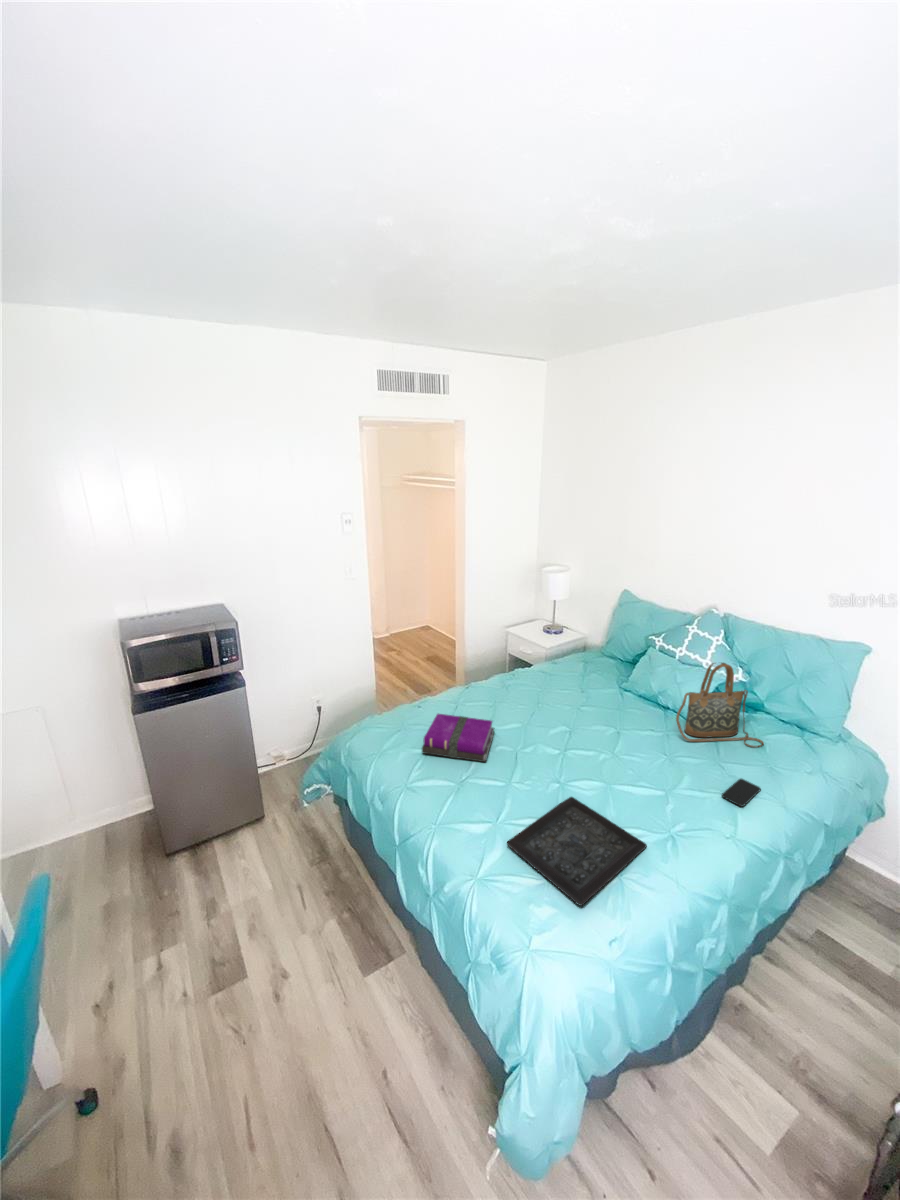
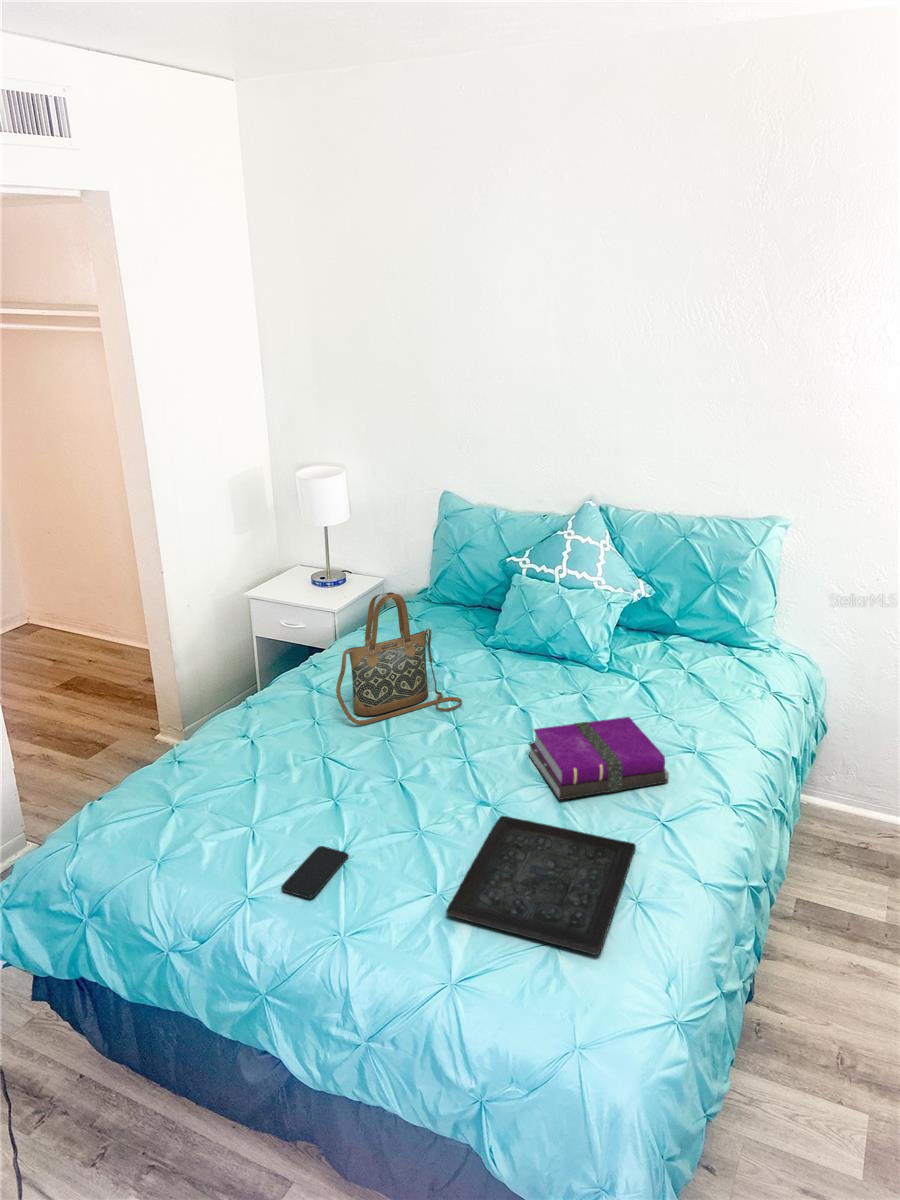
handbag: present [676,663,764,748] -> present [336,592,462,725]
notebook: present [422,714,494,762] -> present [529,717,669,800]
smartphone: present [722,779,761,807] -> present [281,846,348,898]

